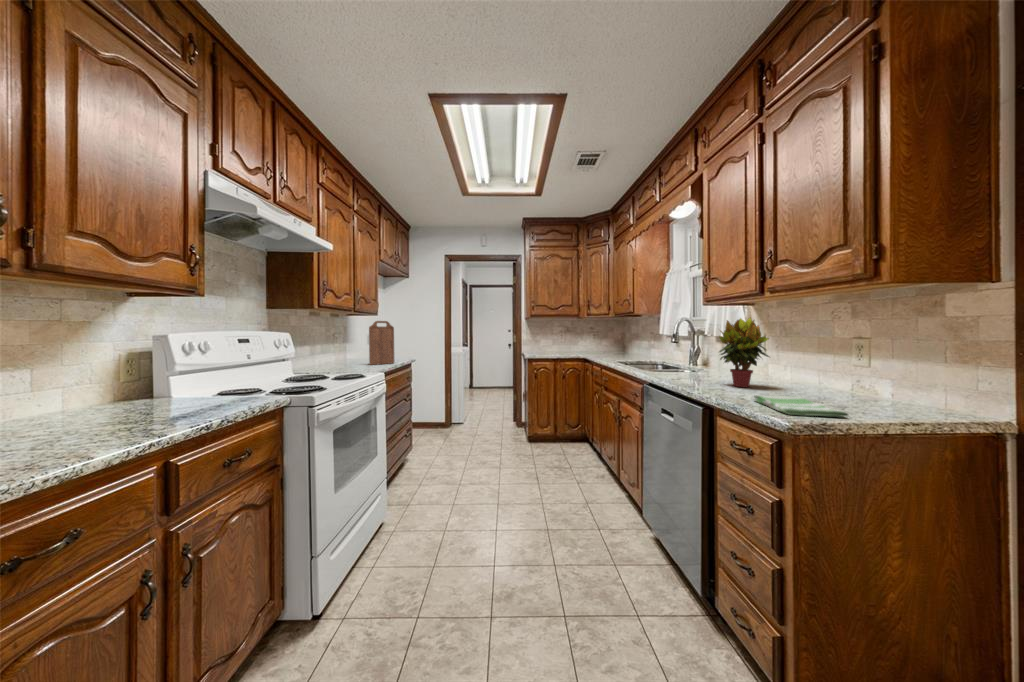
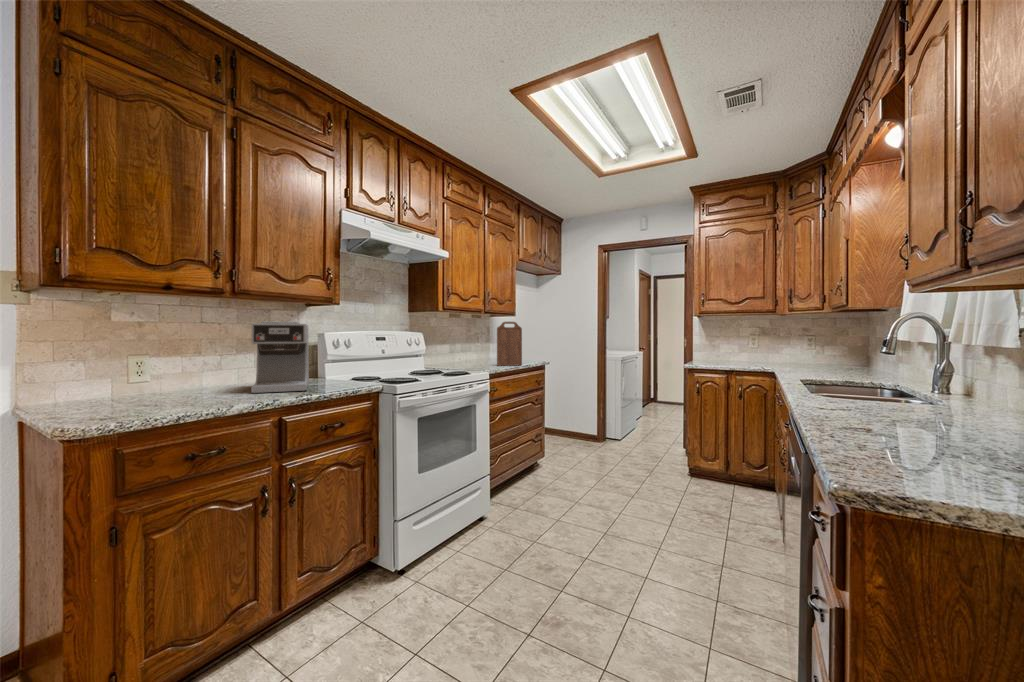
coffee maker: none [29,316,161,444] -> present [251,321,309,393]
potted plant: present [719,318,769,387] -> none [886,307,990,420]
dish towel: present [754,395,848,417] -> none [863,423,975,462]

